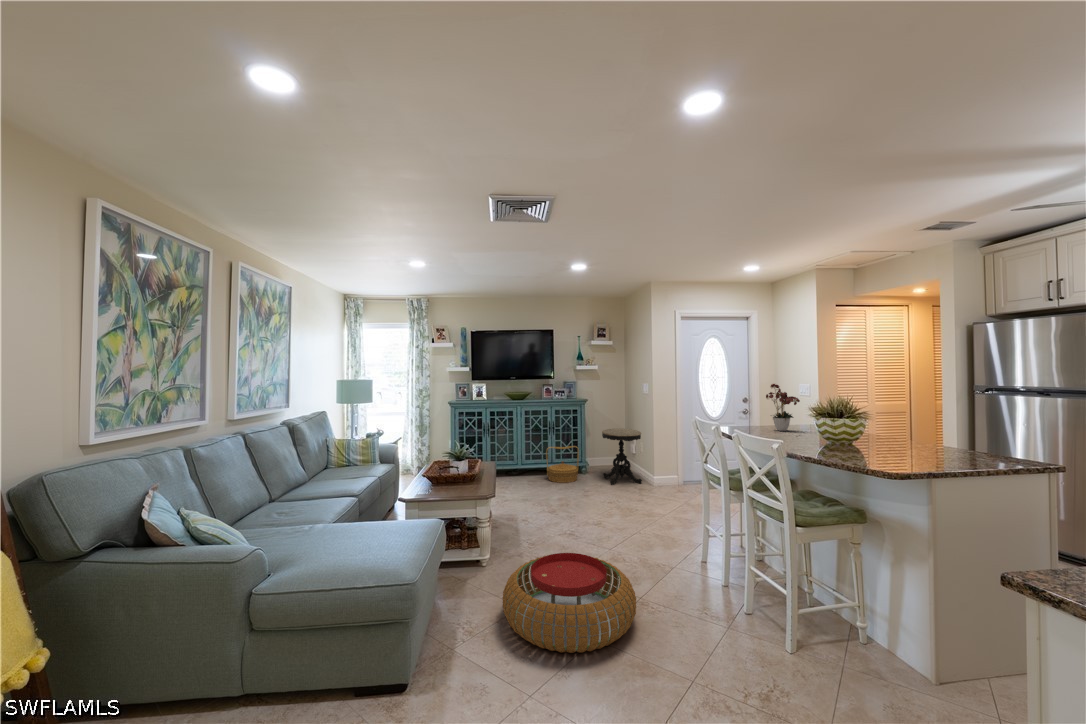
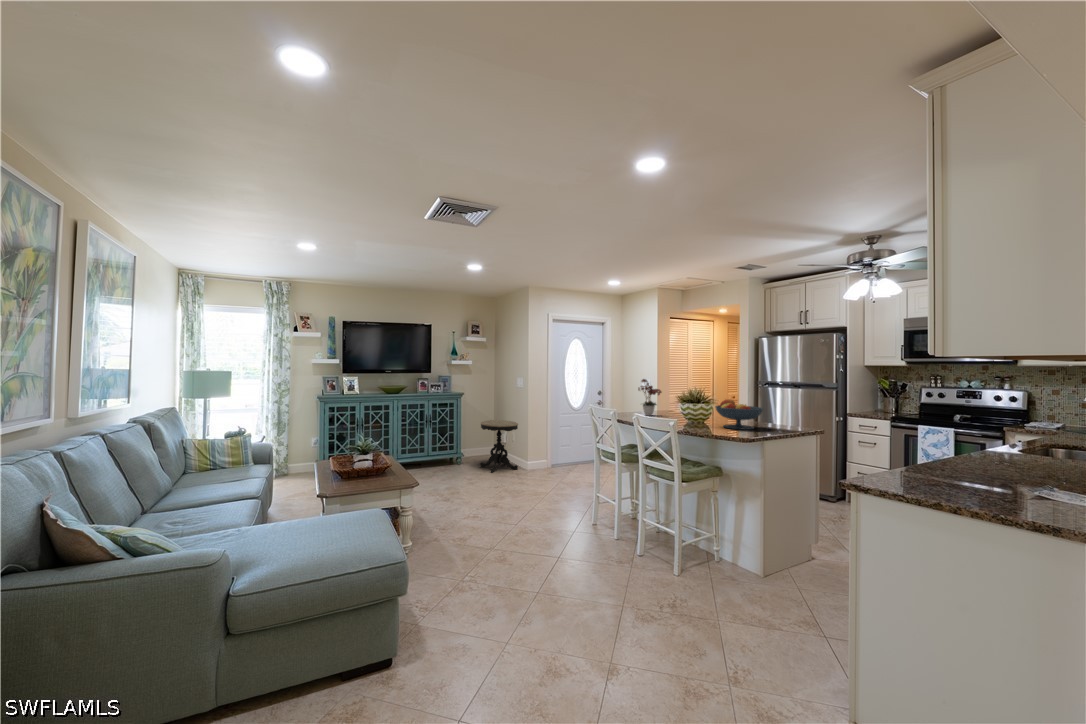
fruit bowl: none [864,412,949,459] -> present [715,399,763,430]
woven basket: present [546,446,579,483] -> none [426,438,458,475]
pouf: present [502,553,636,653] -> none [454,526,570,604]

